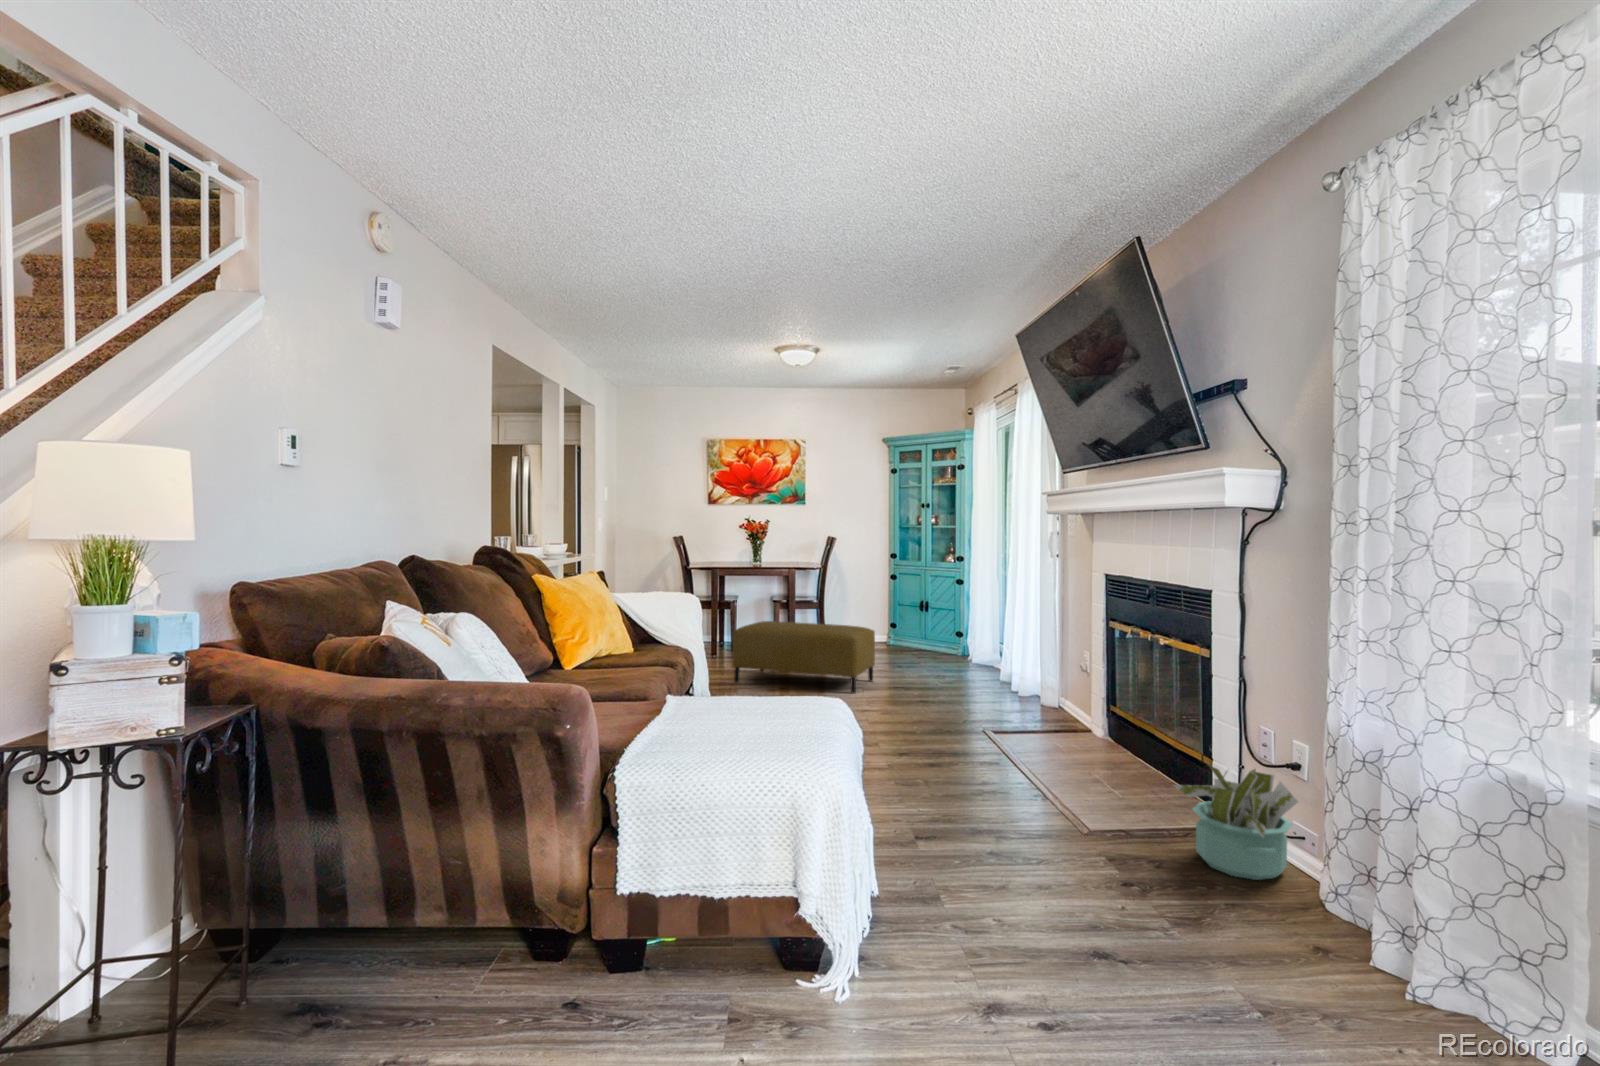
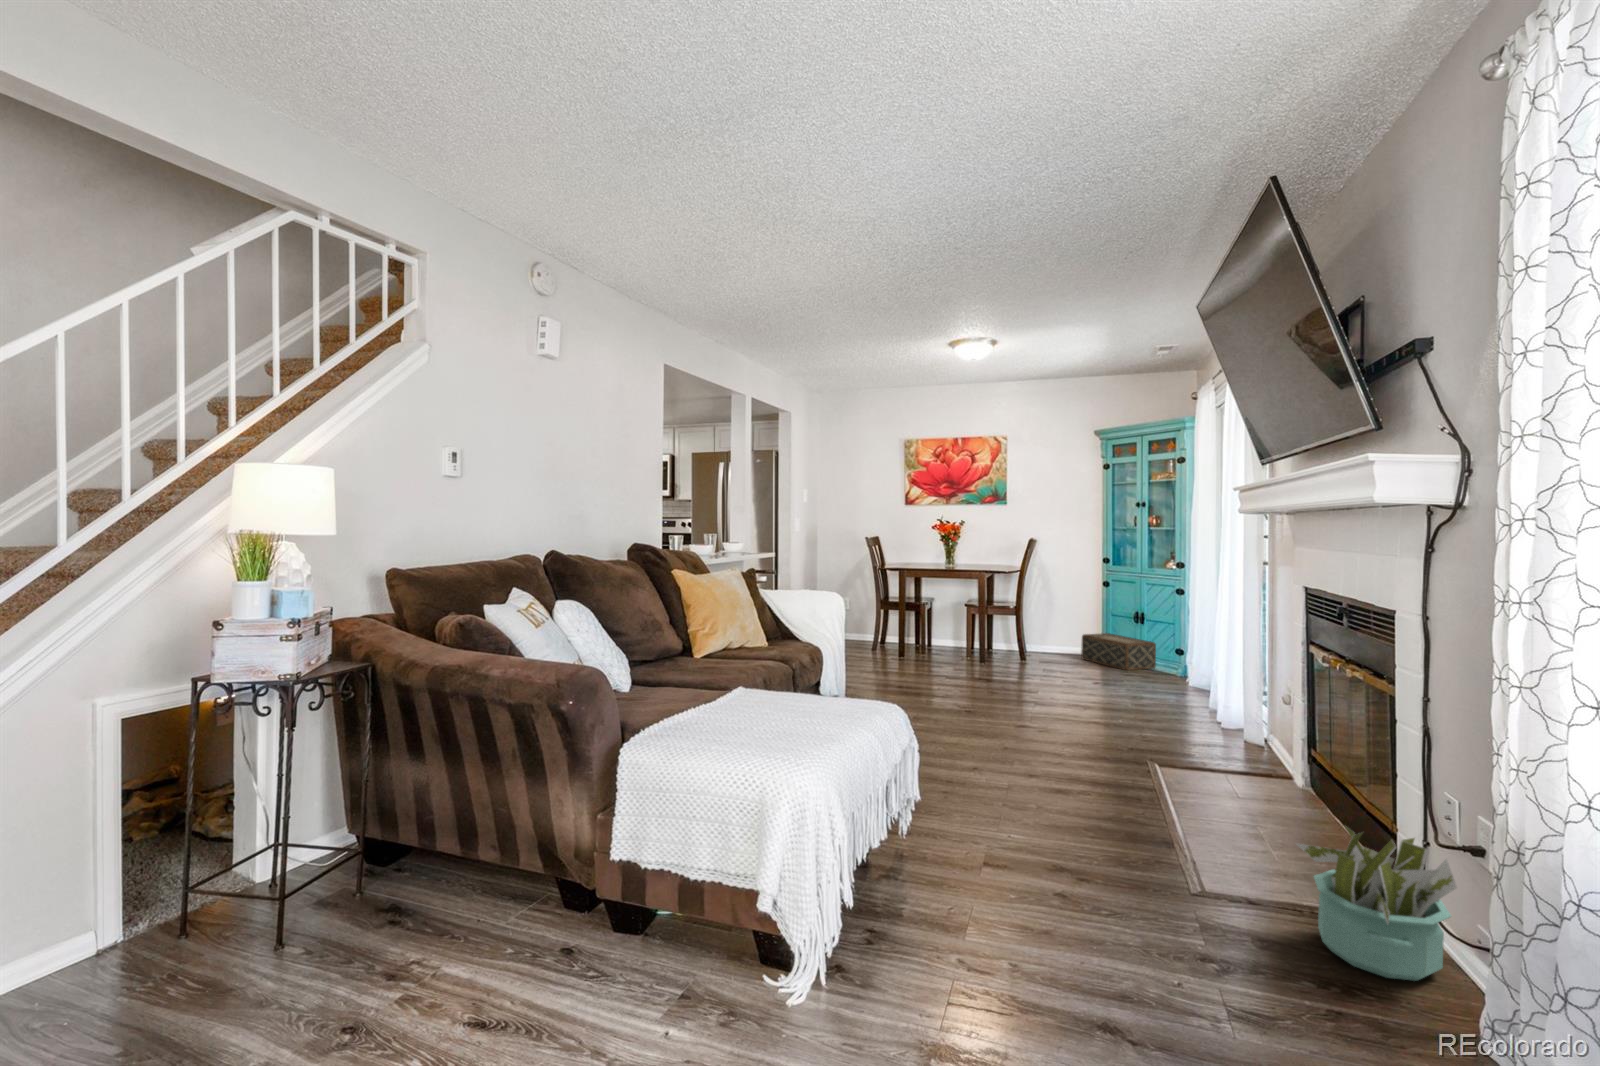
ottoman: present [733,621,875,693] -> none [903,623,1054,704]
woven basket: none [878,623,943,656] -> present [1081,633,1156,670]

